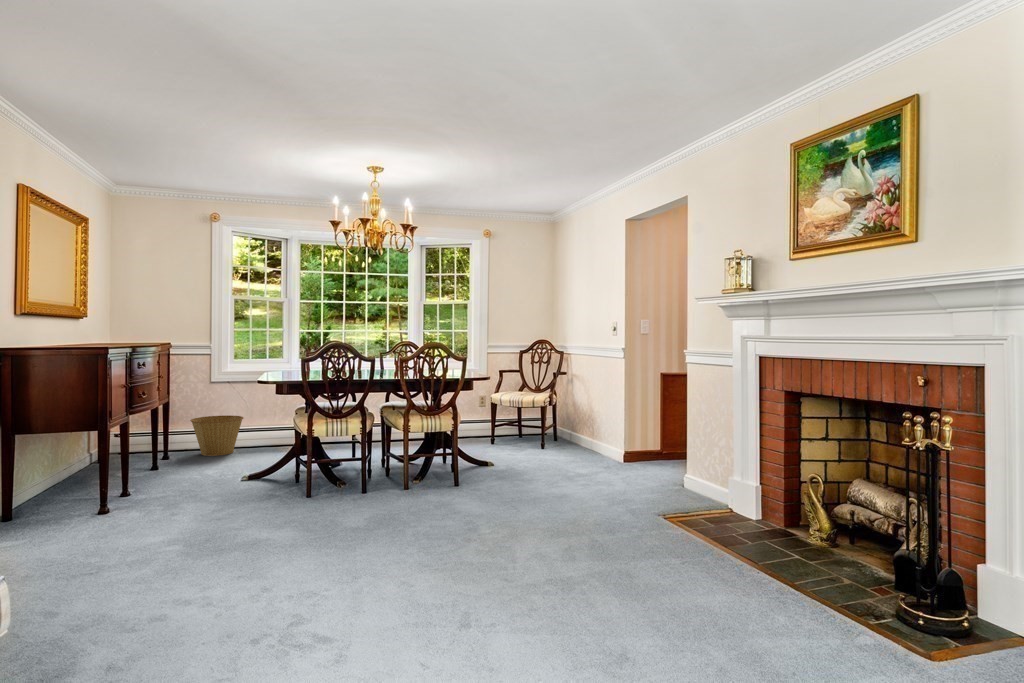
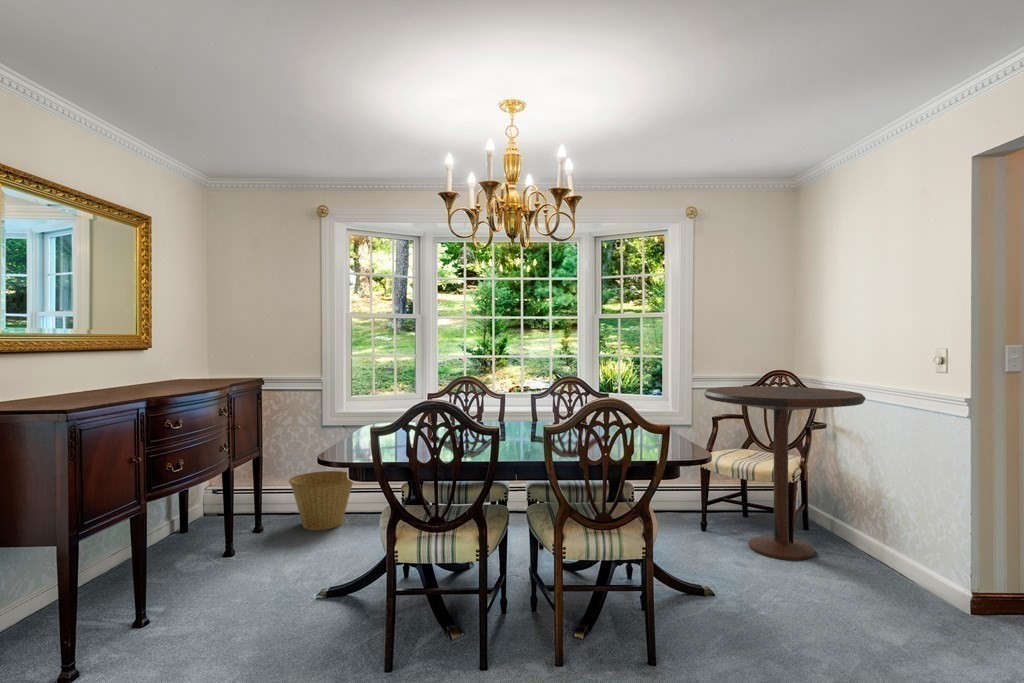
pedestal table: none [492,349,583,451] -> present [704,386,866,560]

